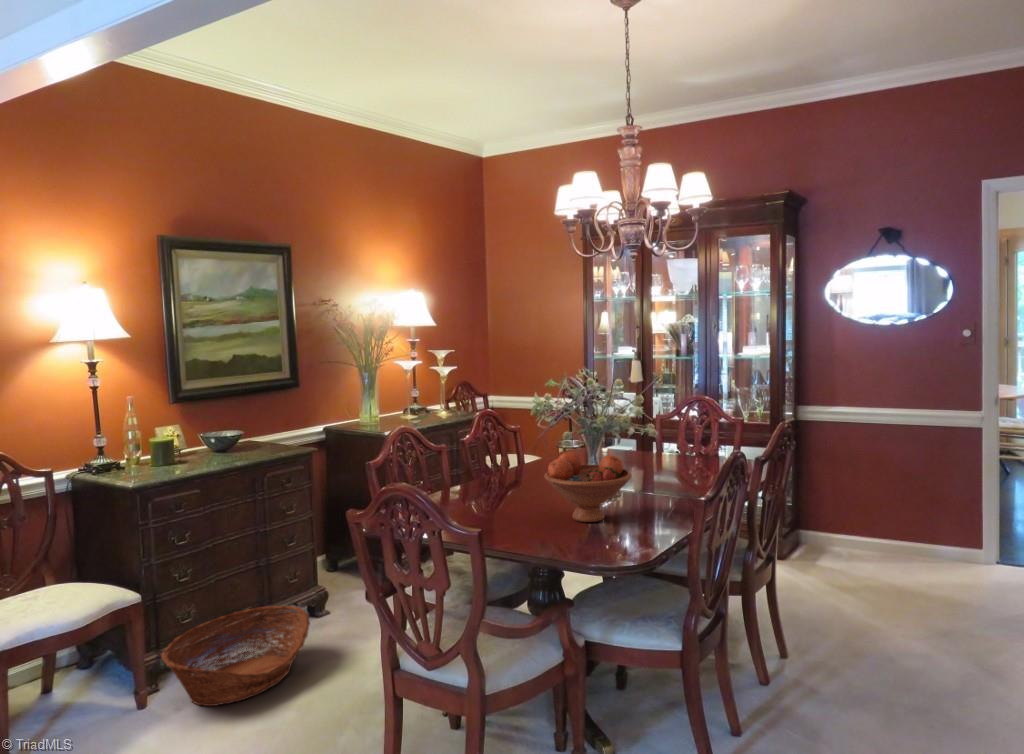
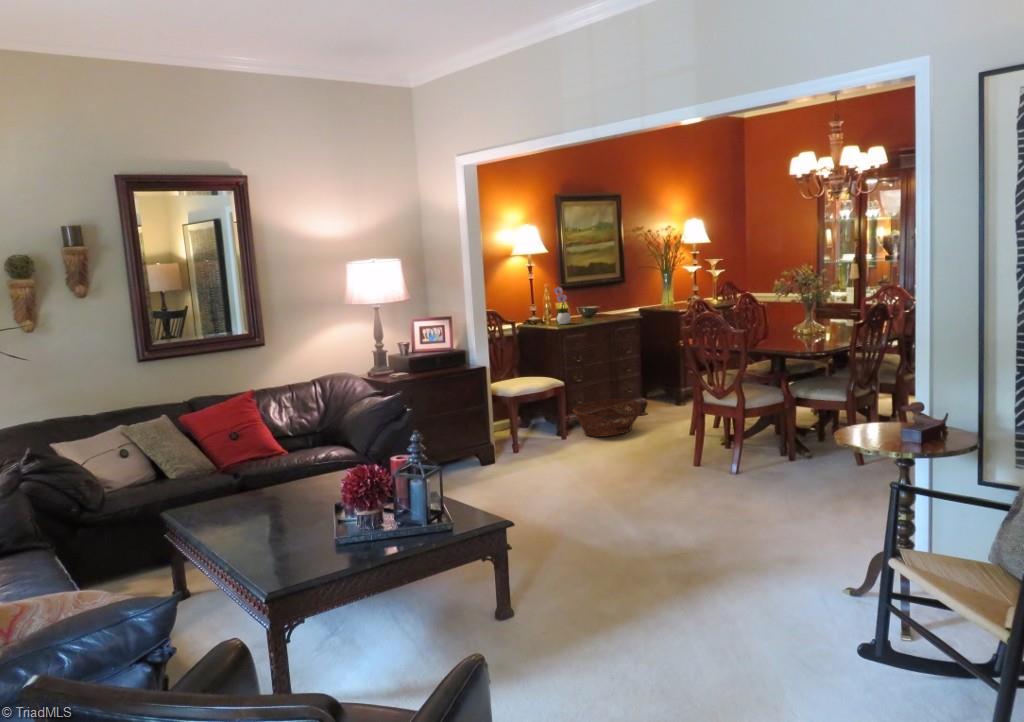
flower arrangement: none [133,390,175,473] -> present [554,286,571,324]
fruit bowl: present [544,452,632,522] -> none [771,310,819,345]

